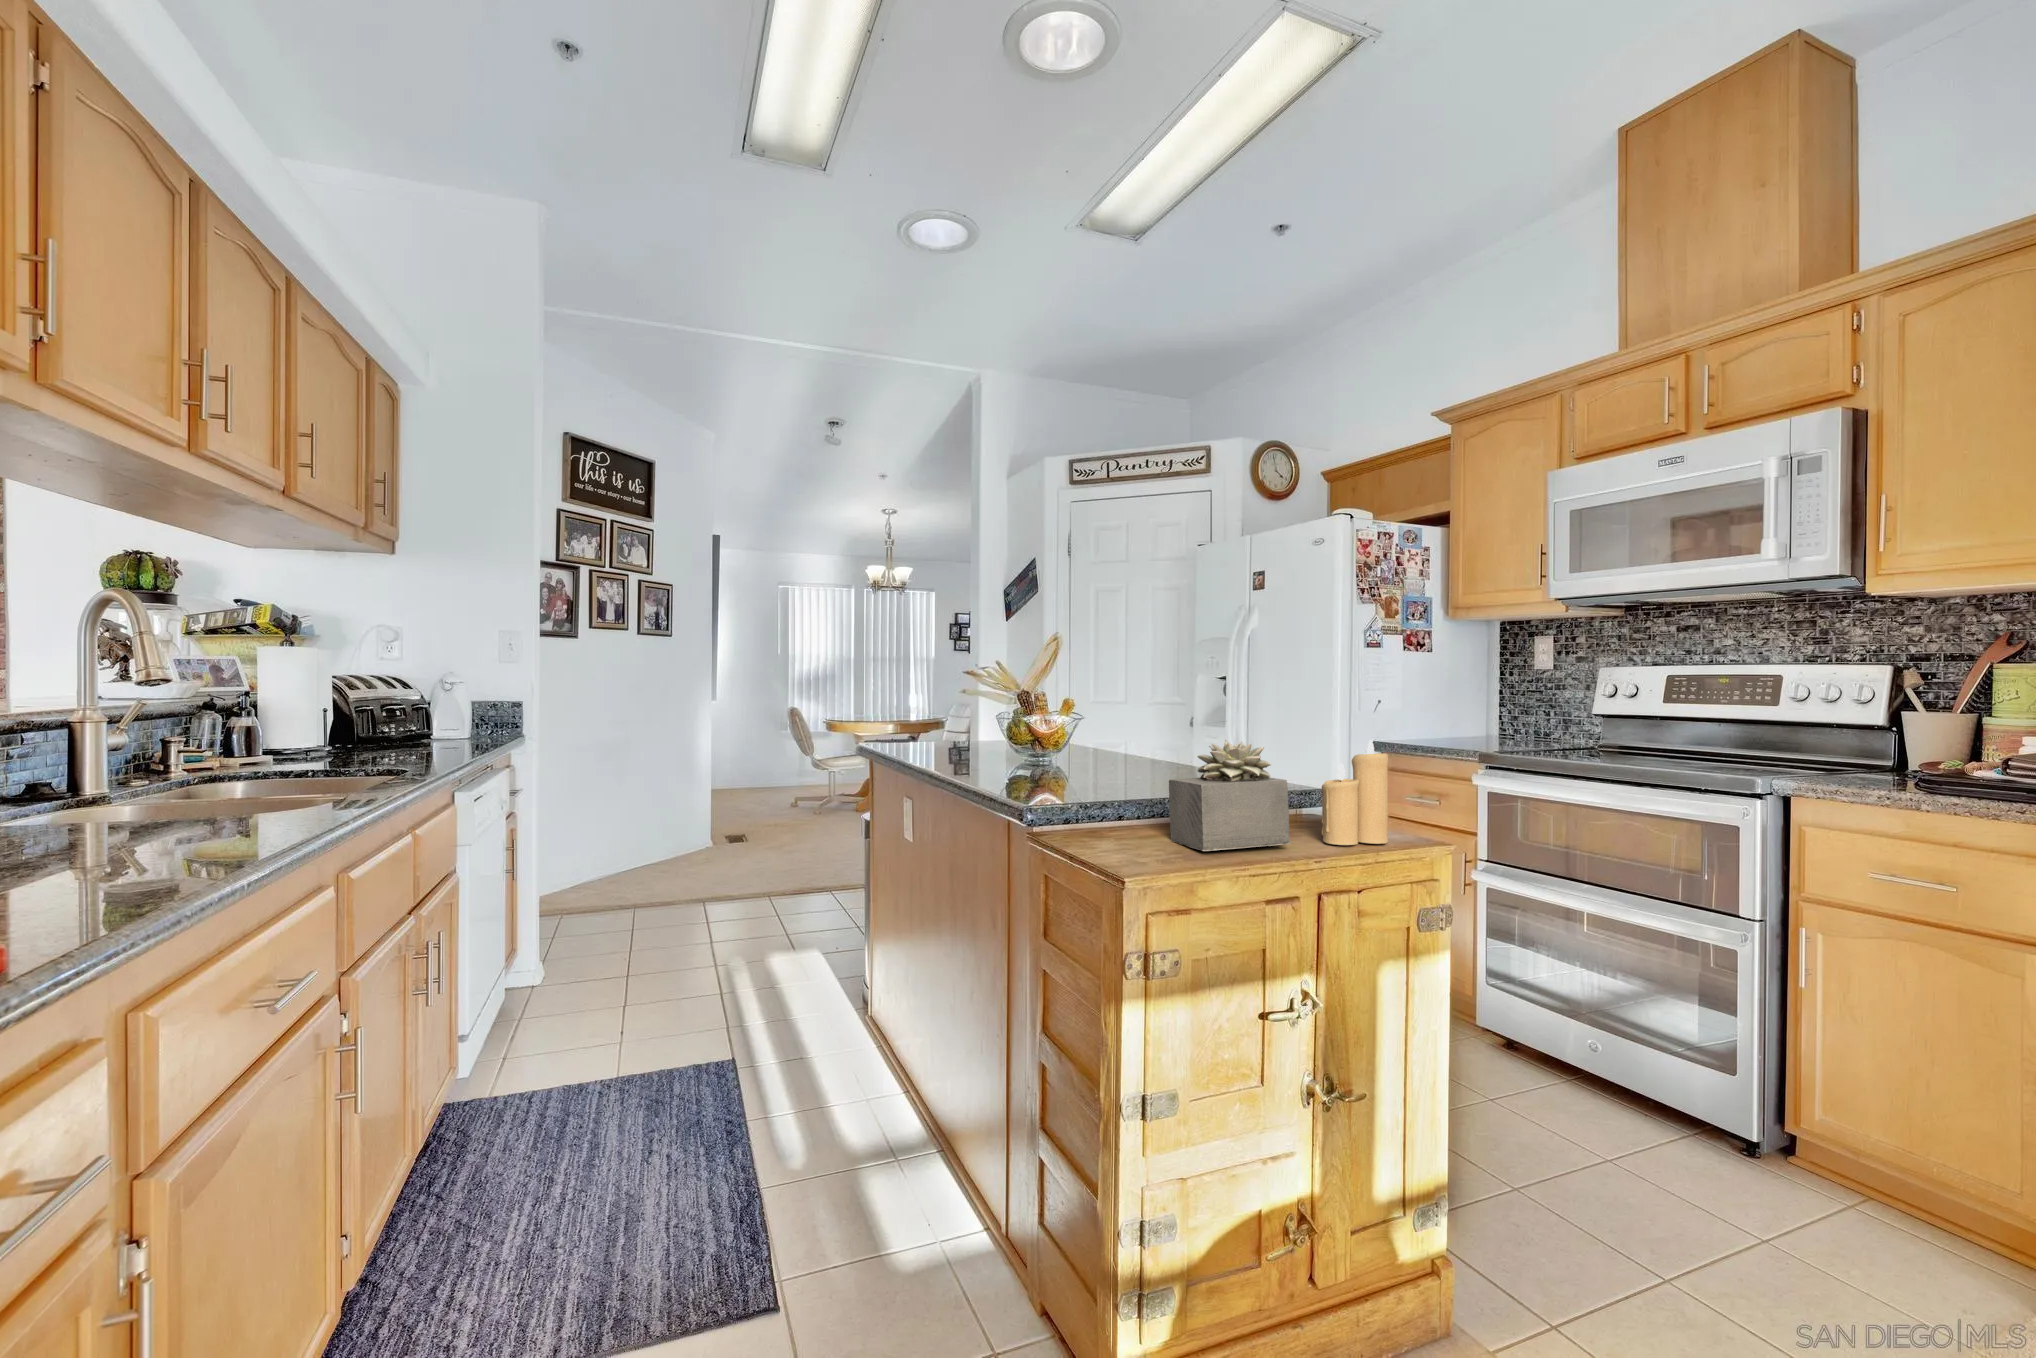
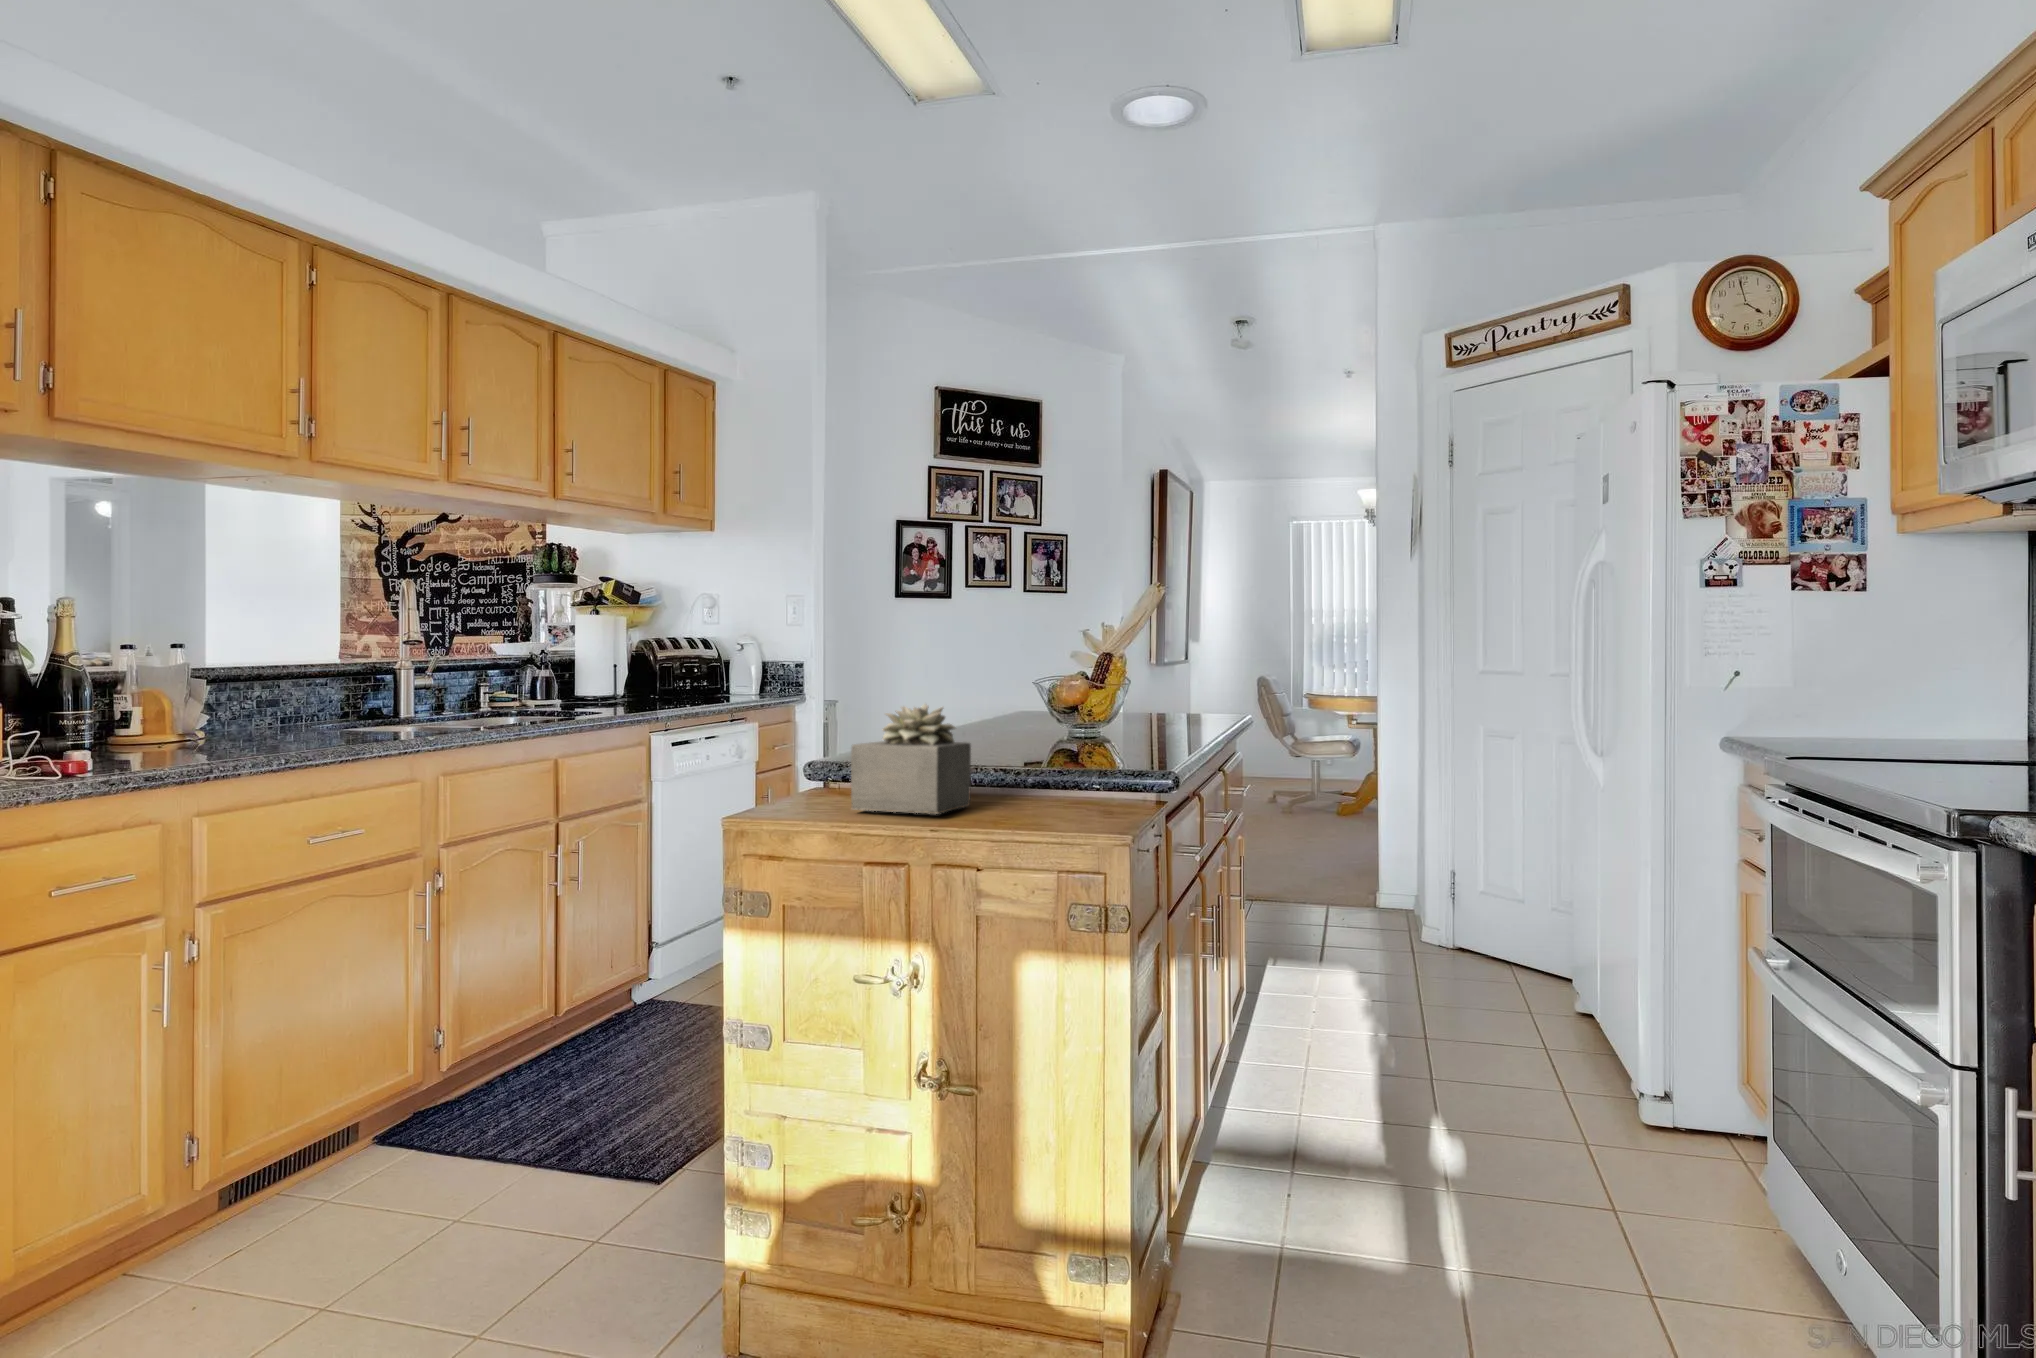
candle: present [1321,741,1389,845] -> none [996,711,1071,827]

